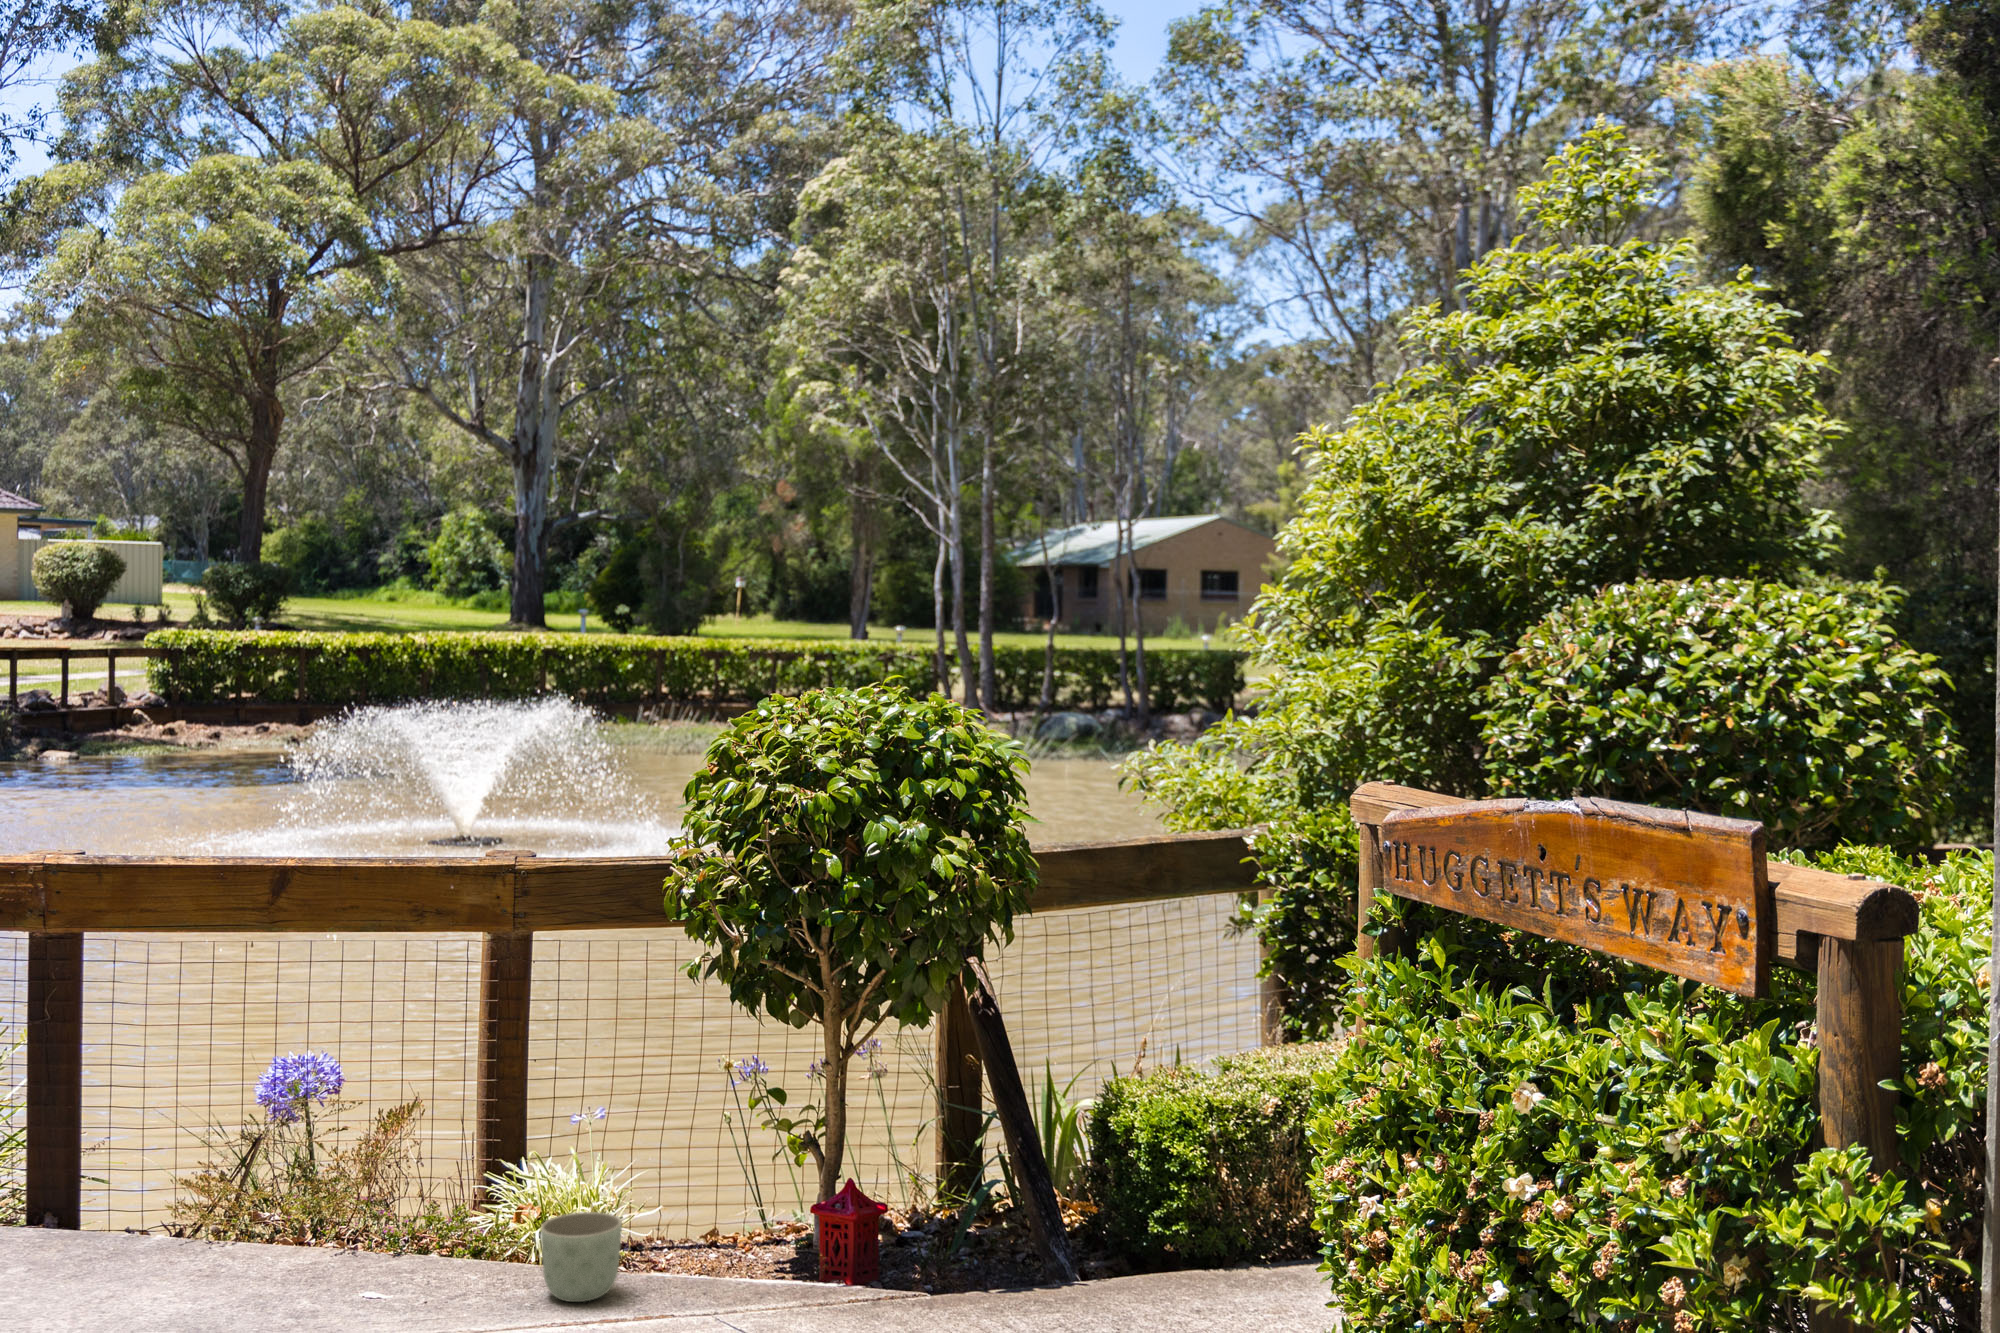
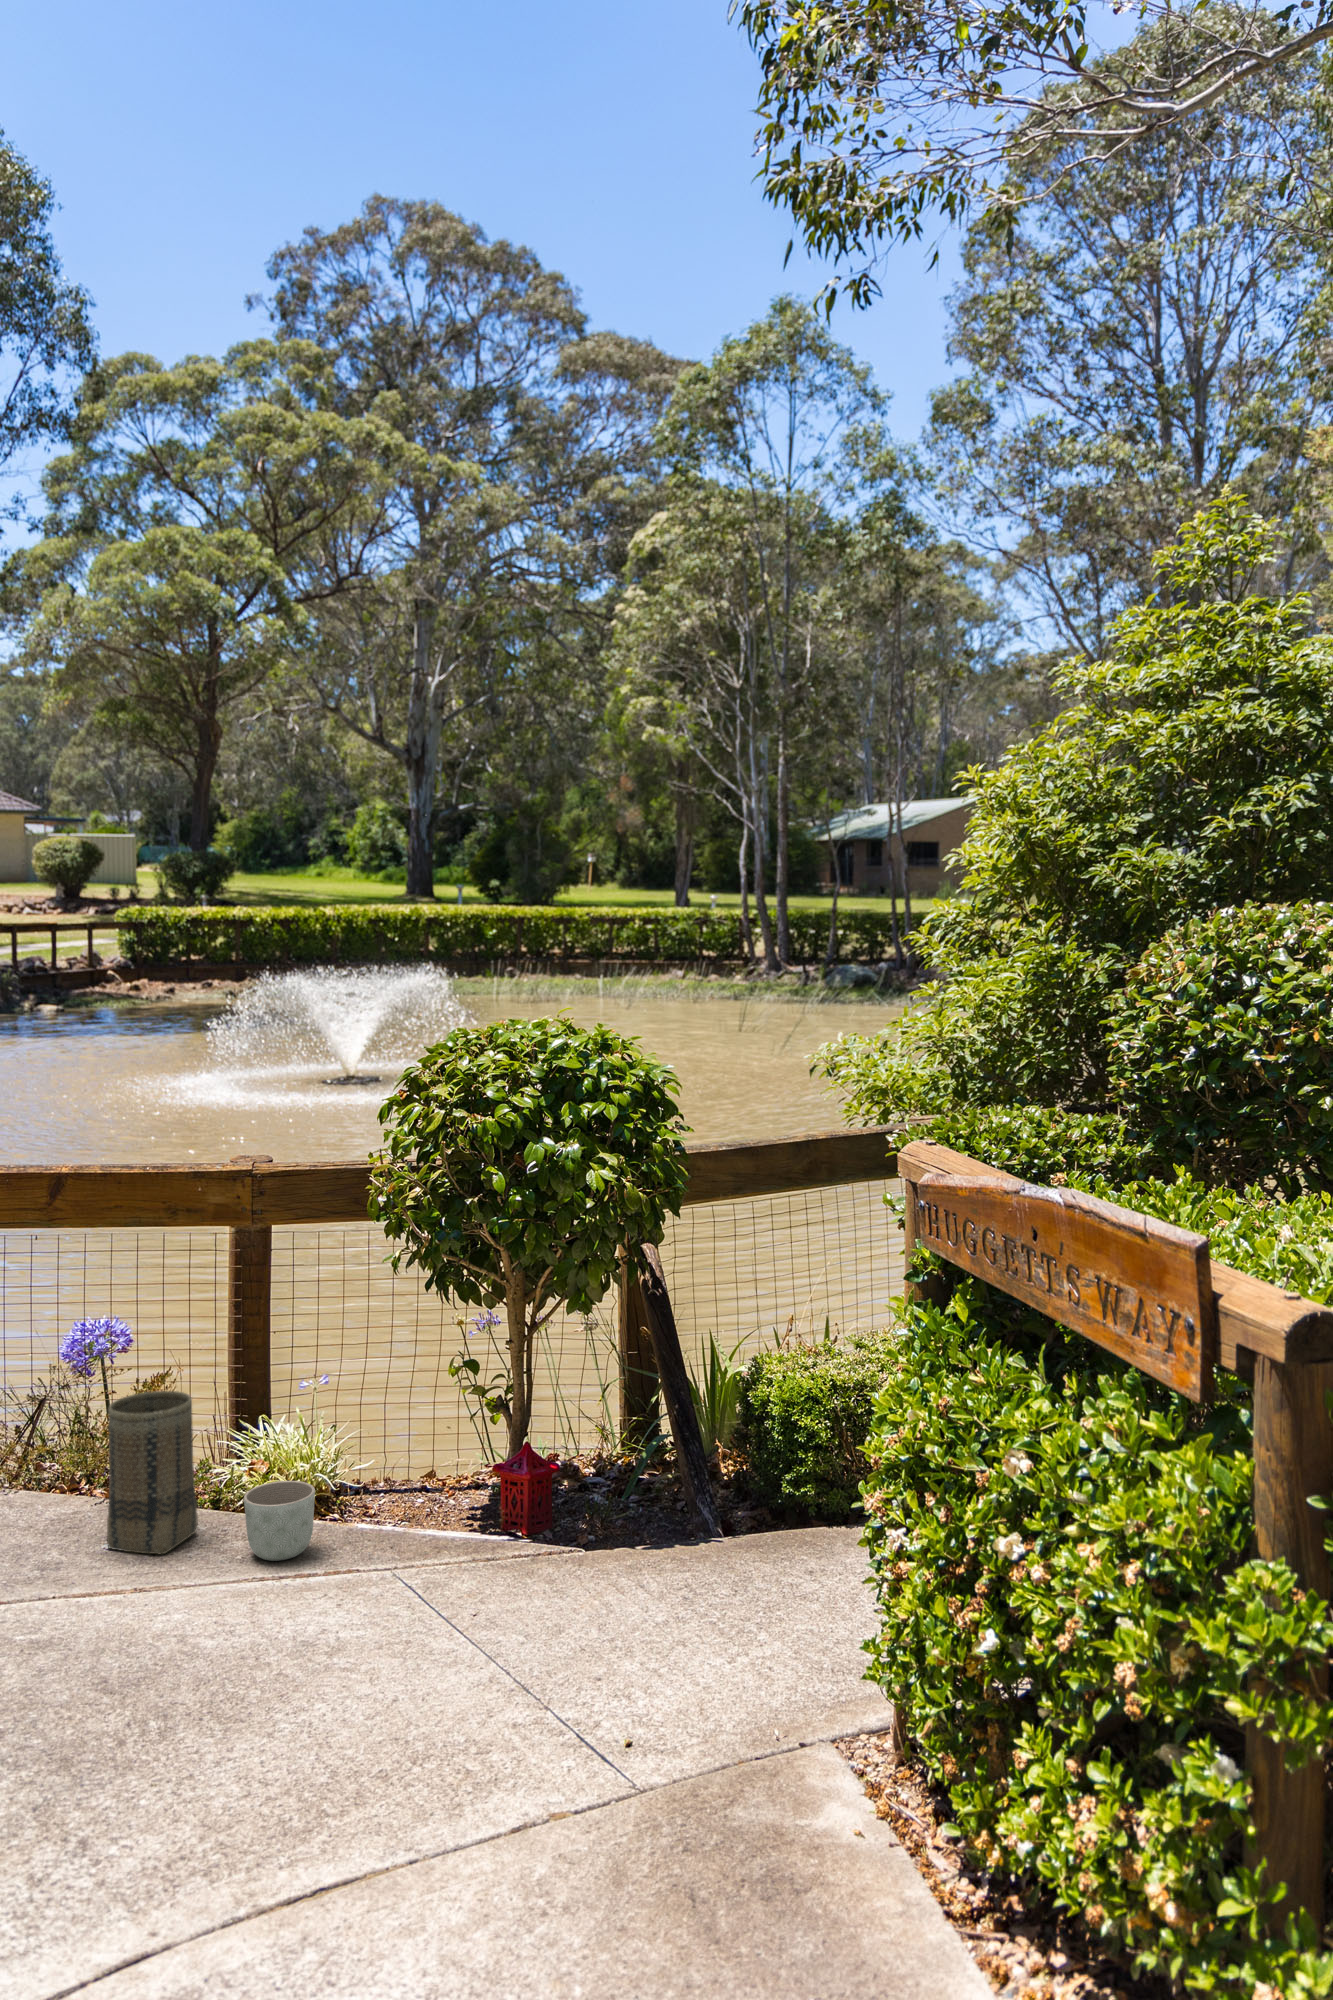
basket: none [375,1109,477,1296] -> present [107,1391,198,1554]

